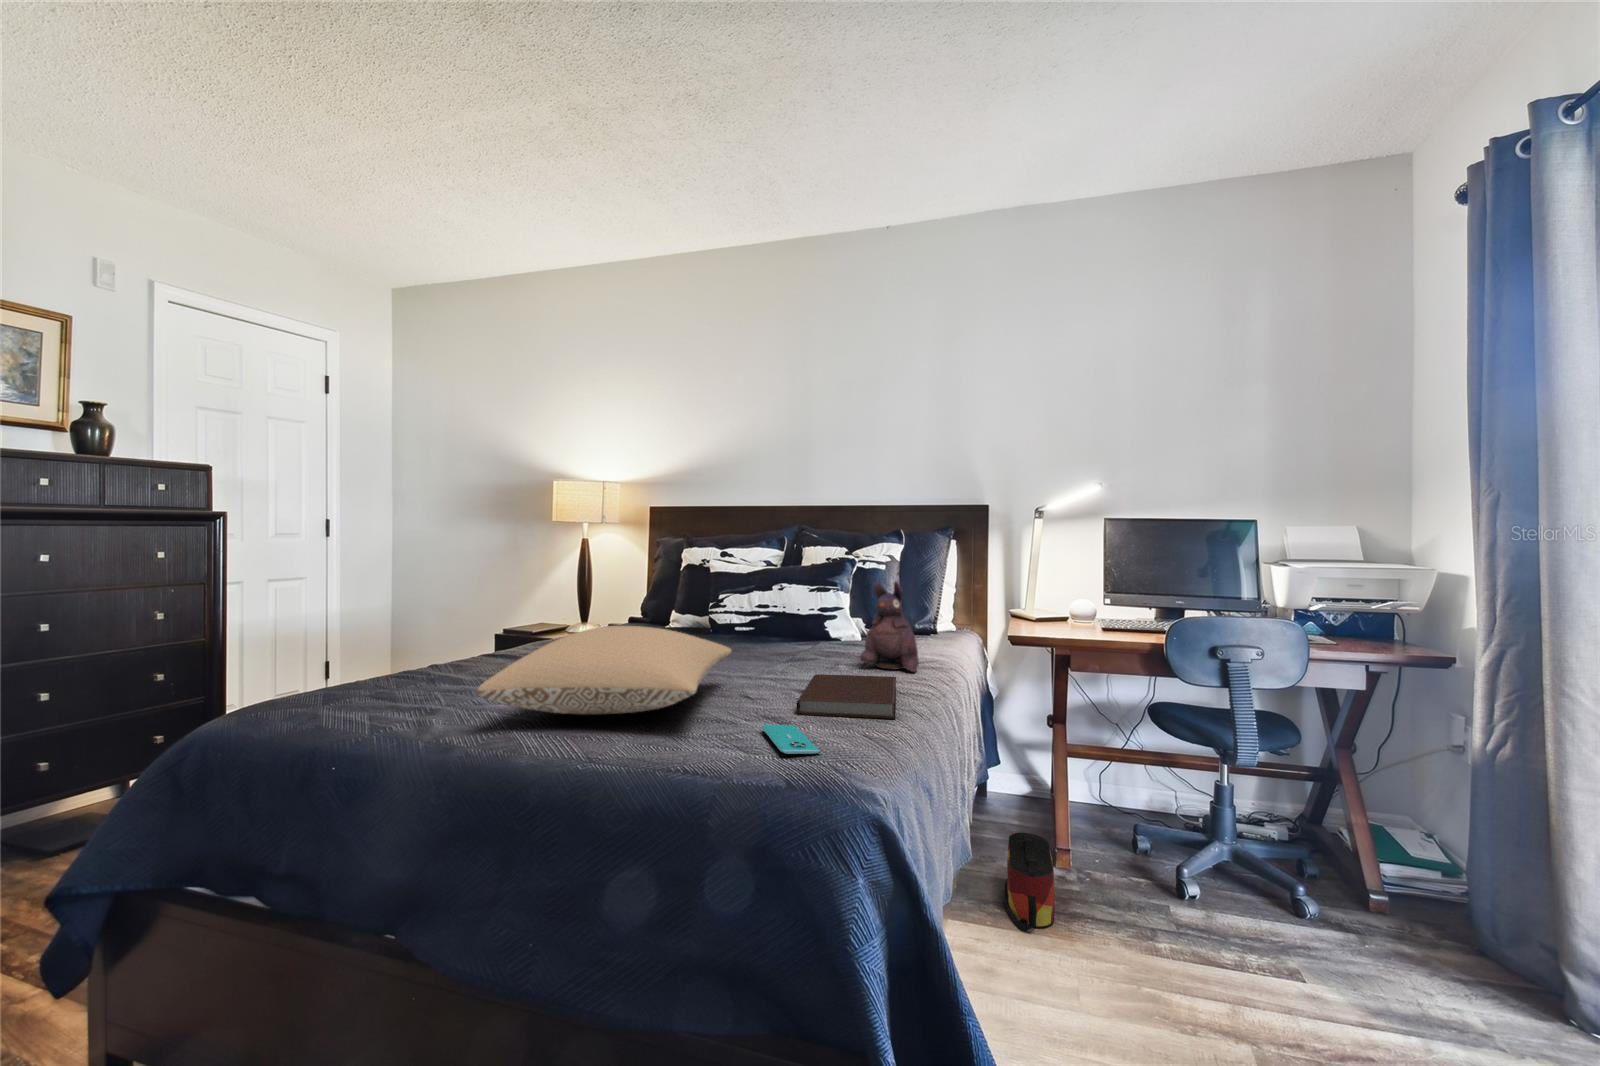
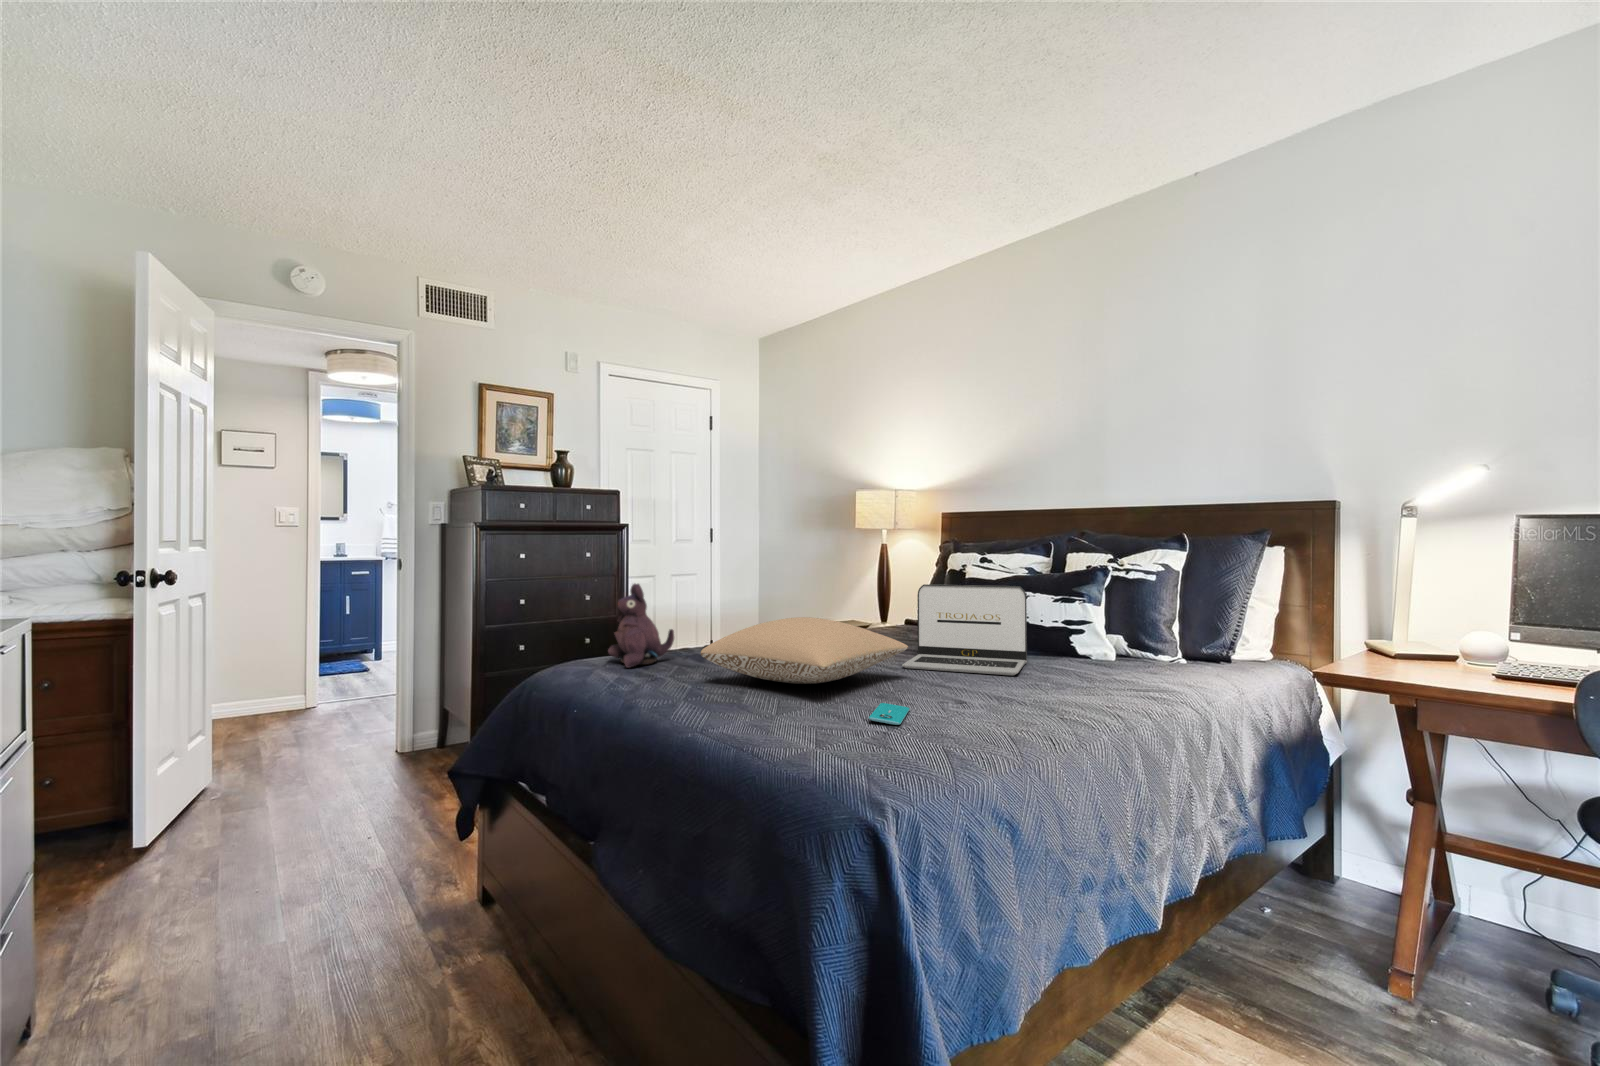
laptop: none [698,578,823,673] -> present [902,584,1027,675]
plush toy: present [860,582,919,672] -> present [608,584,674,668]
notebook: present [797,674,896,719] -> none [928,677,1056,717]
bag: present [1005,833,1055,931] -> none [1241,909,1323,1017]

